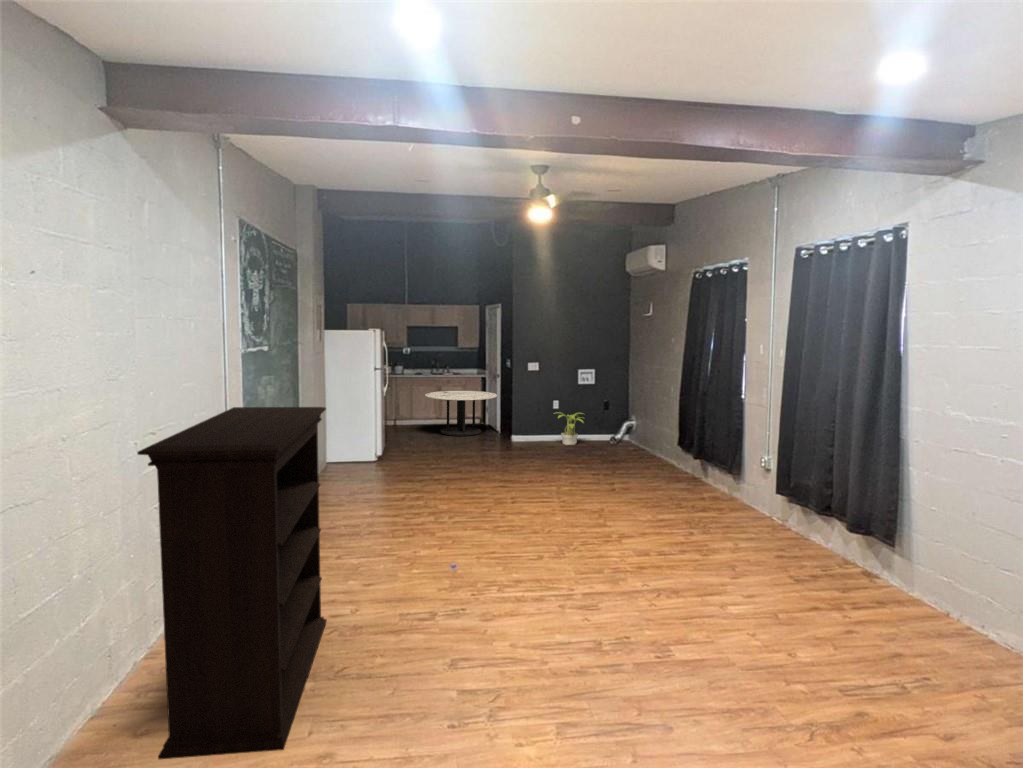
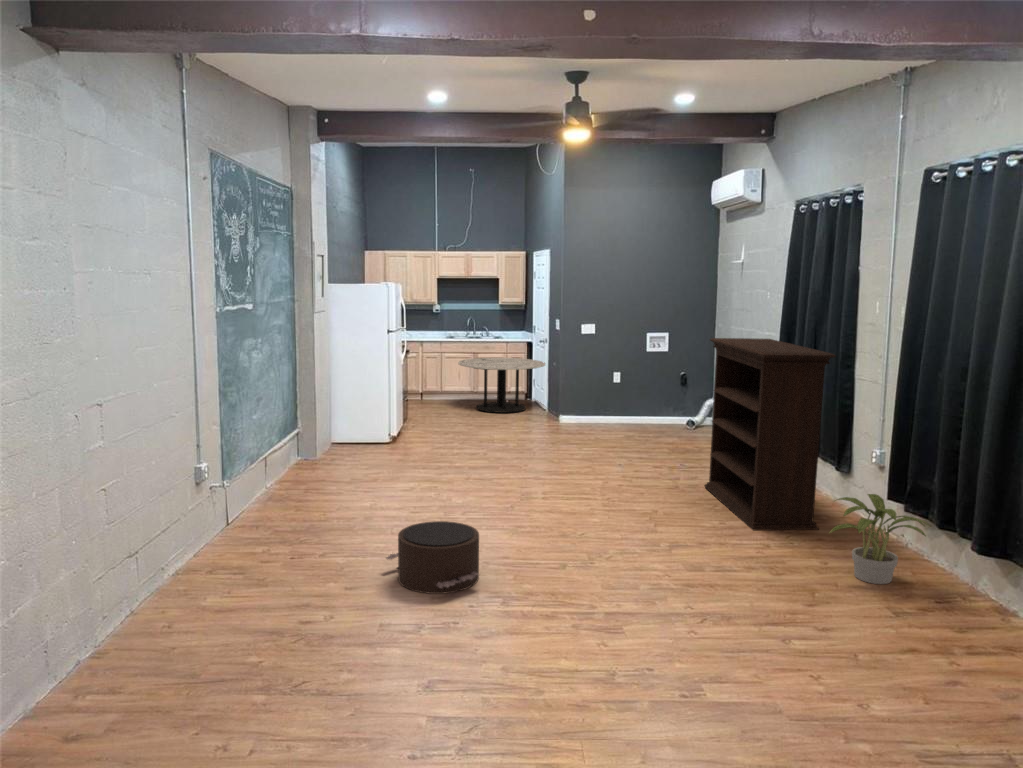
bookshelf: present [137,407,327,759] -> present [705,338,836,530]
potted plant: present [557,412,584,445] -> present [829,494,928,584]
pouf: none [393,525,478,587] -> present [386,521,479,594]

